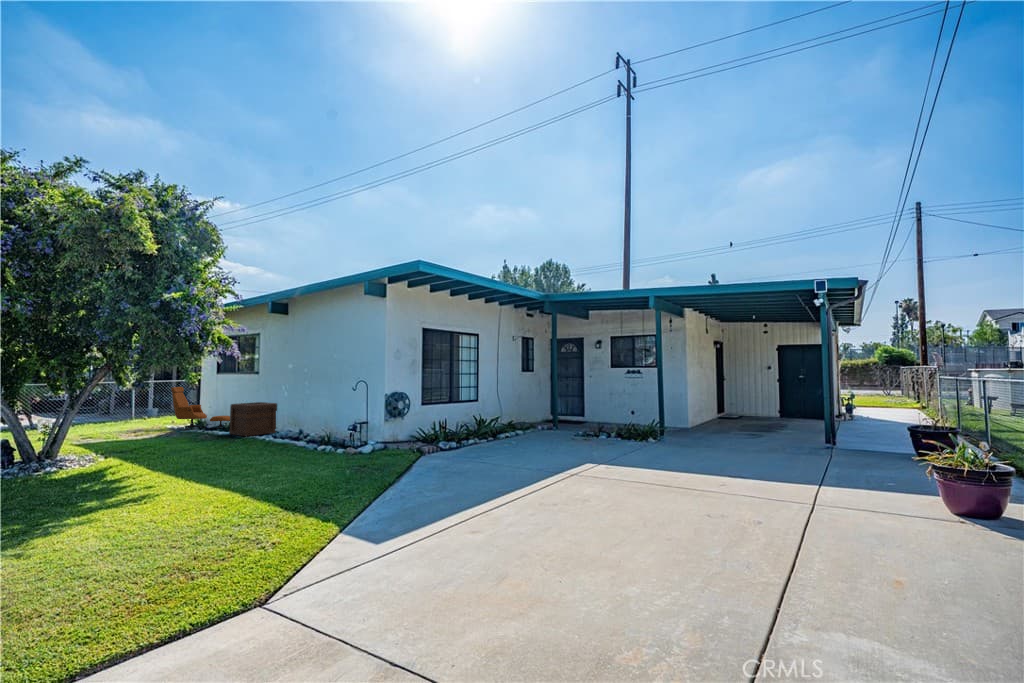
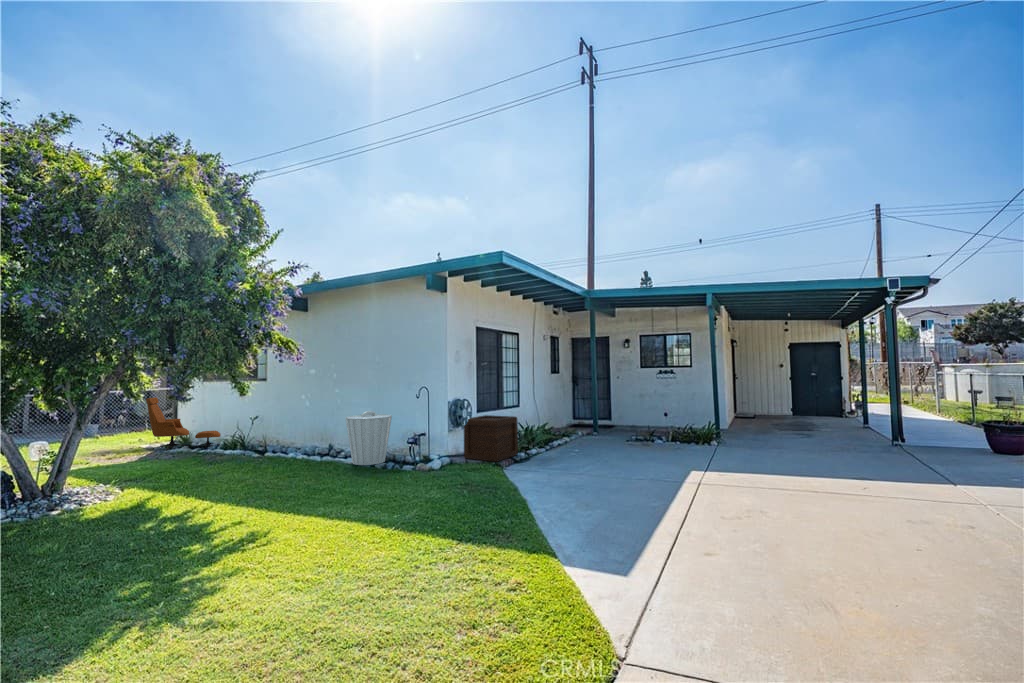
trash can: none [301,400,344,447] -> present [346,411,392,465]
wooden crate: present [229,402,277,436] -> present [464,415,518,462]

